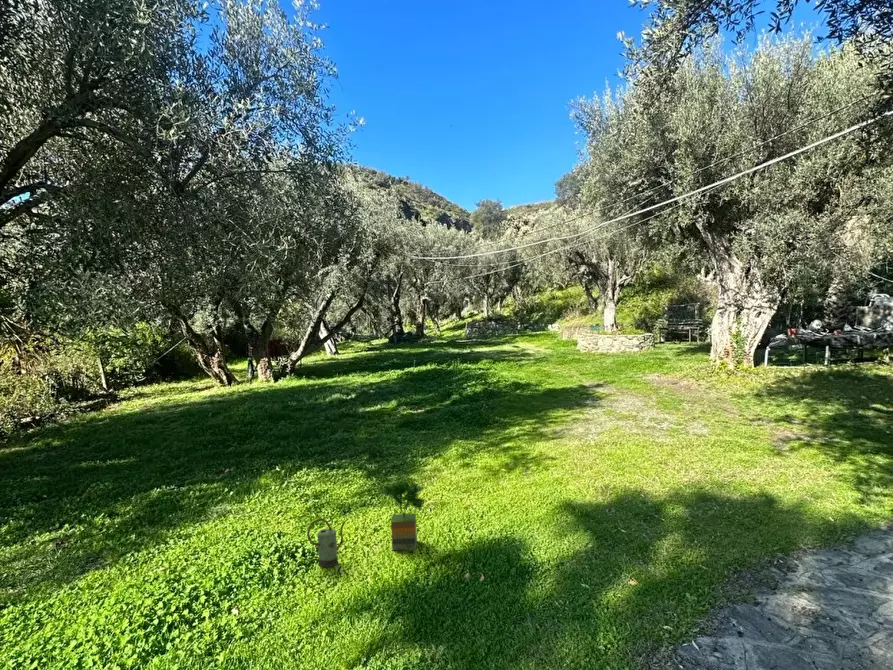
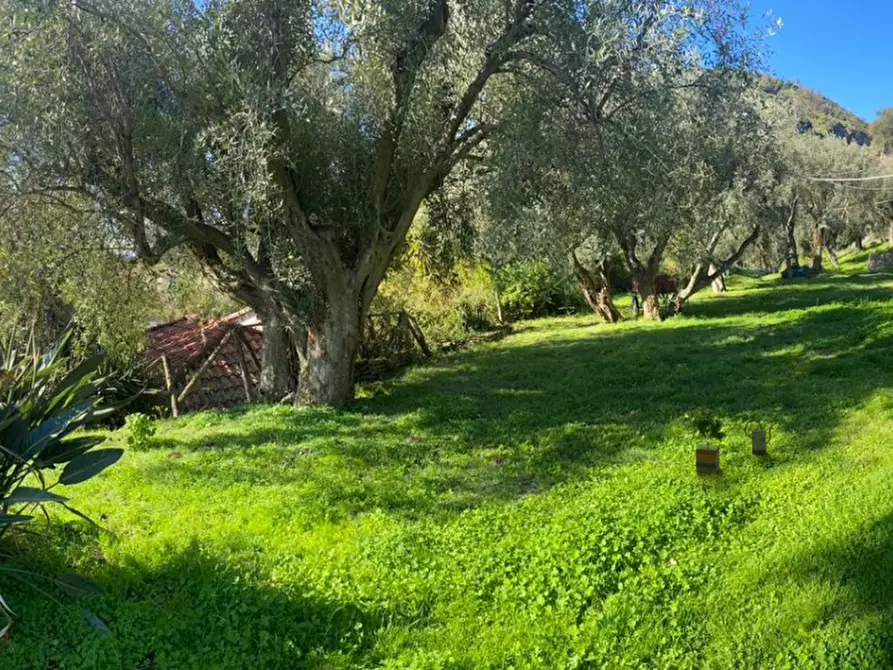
potted tree: present [384,482,425,550] -> present [691,418,726,473]

